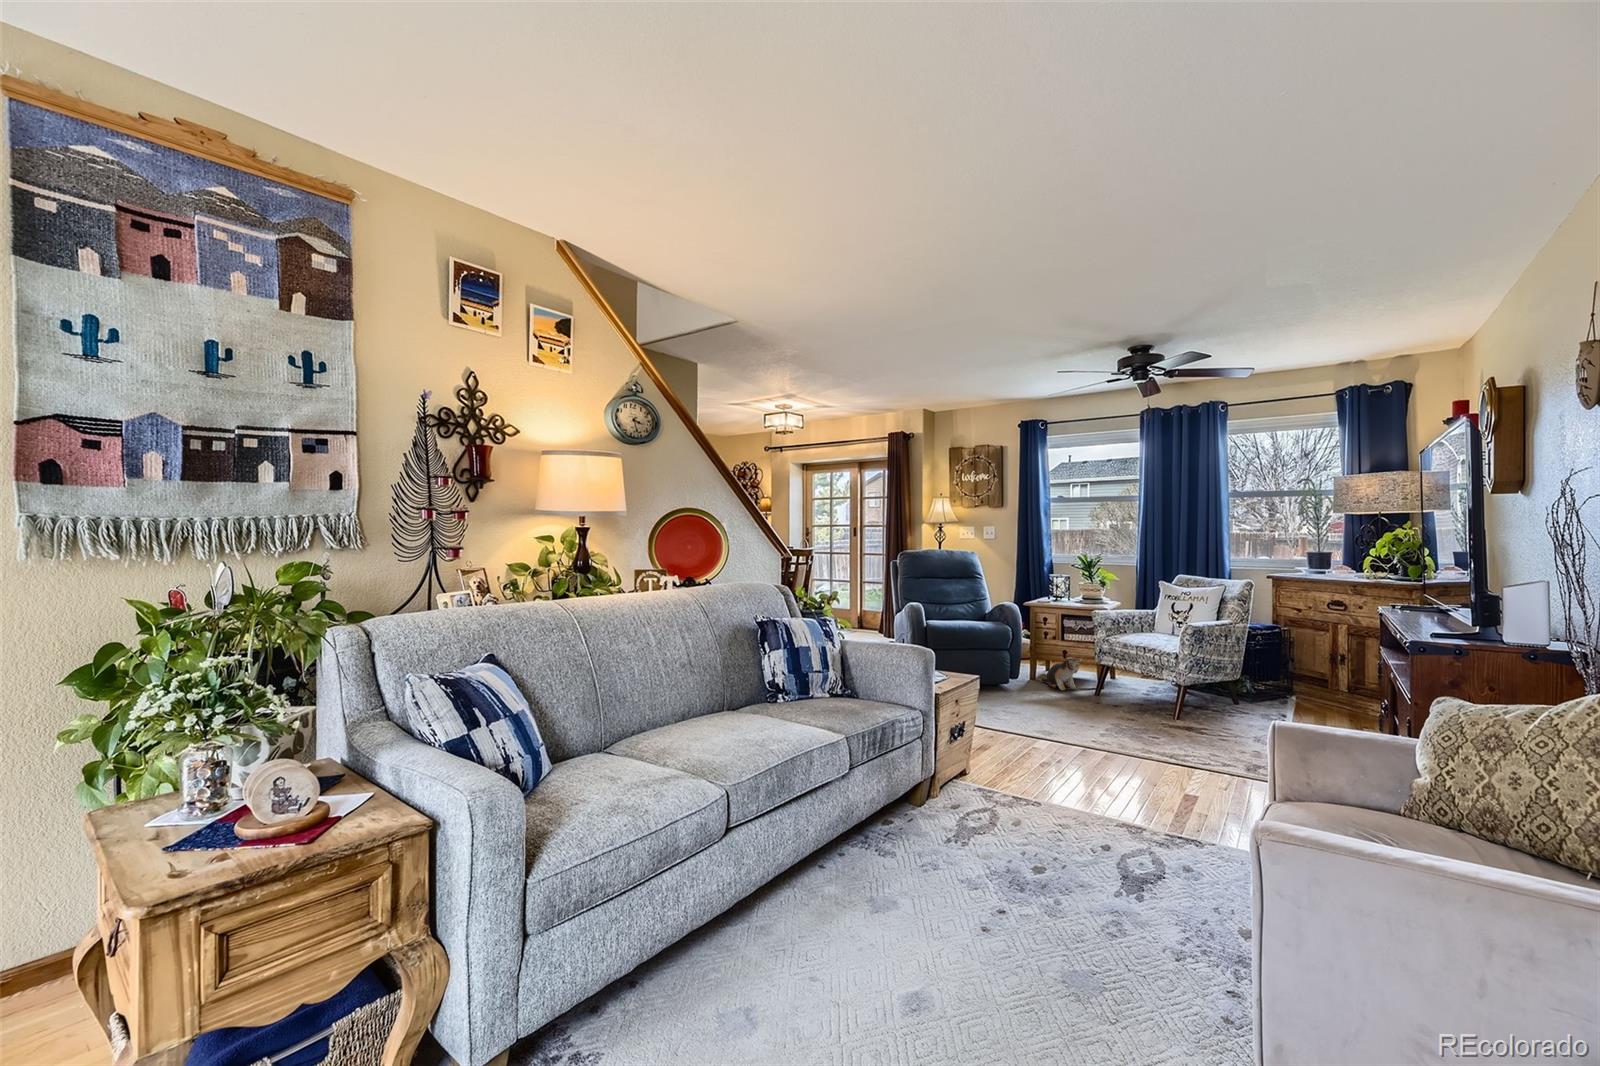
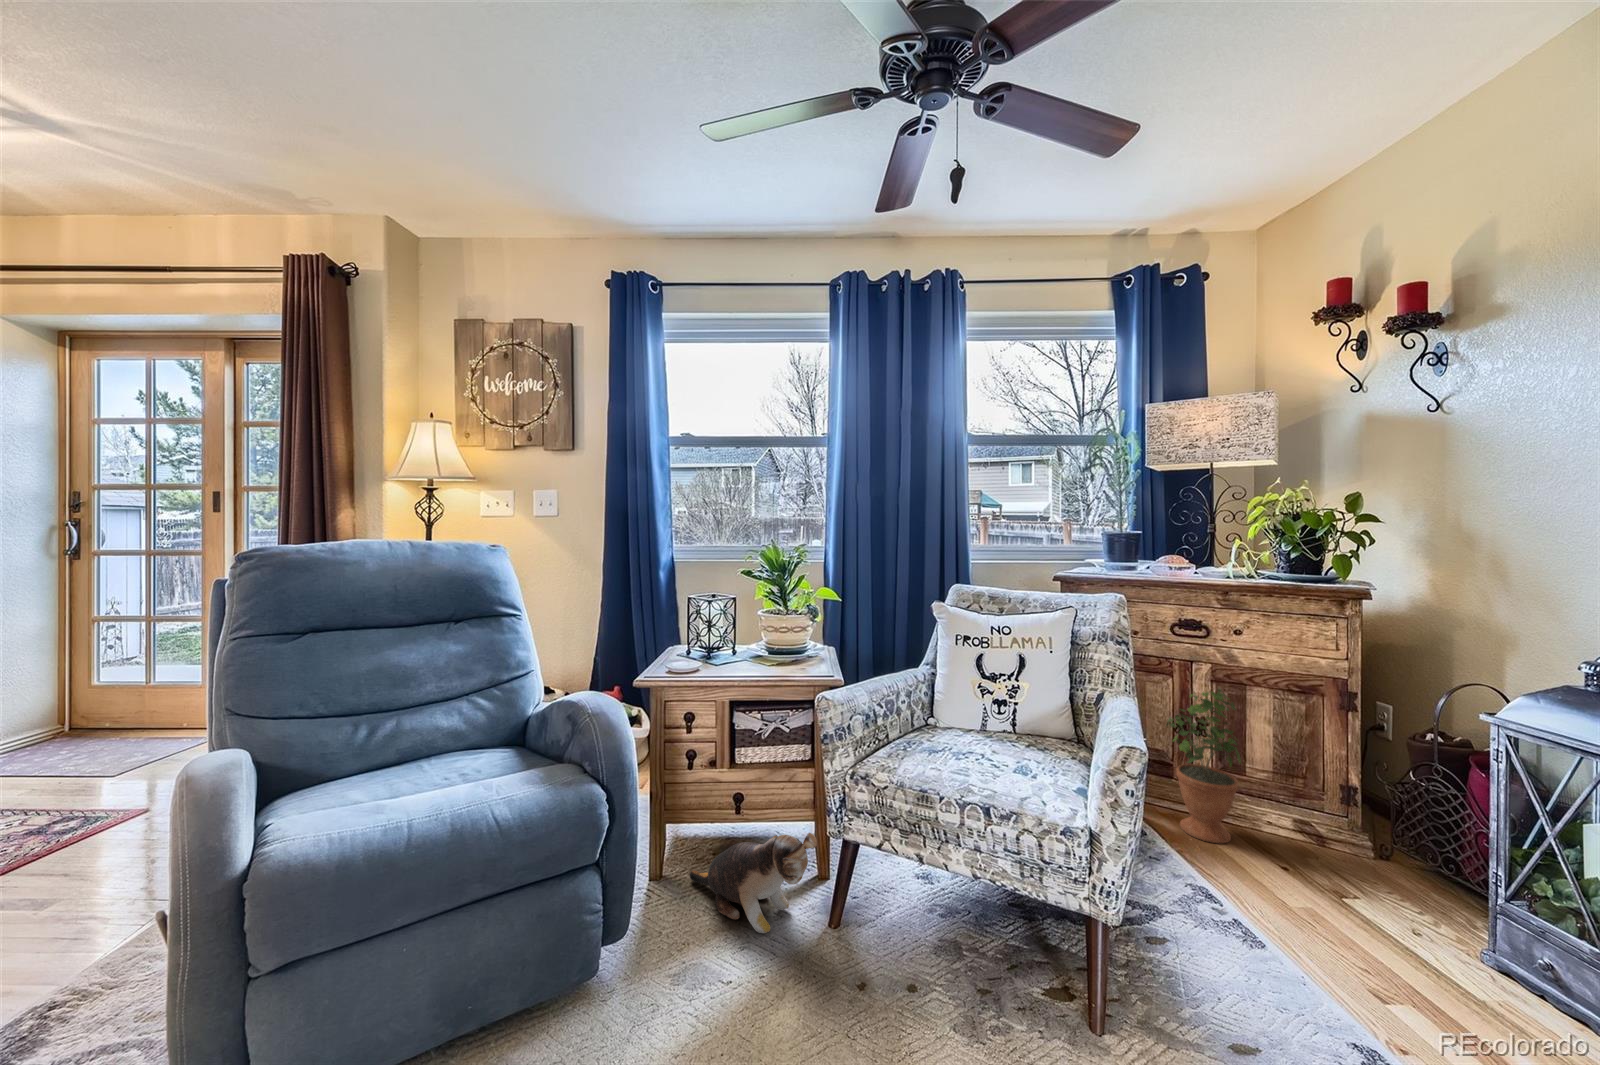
potted plant: none [1299,632,1344,713] -> present [1166,689,1241,843]

